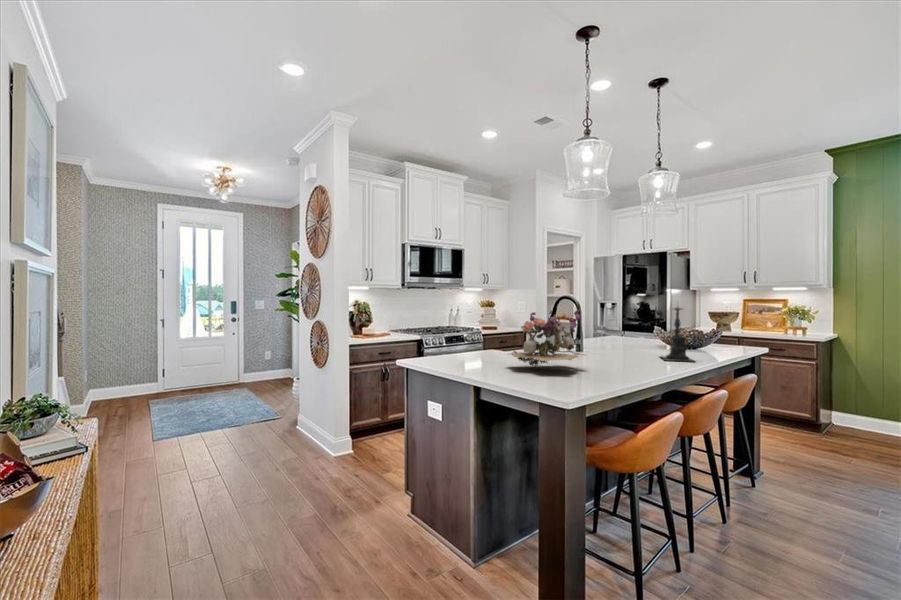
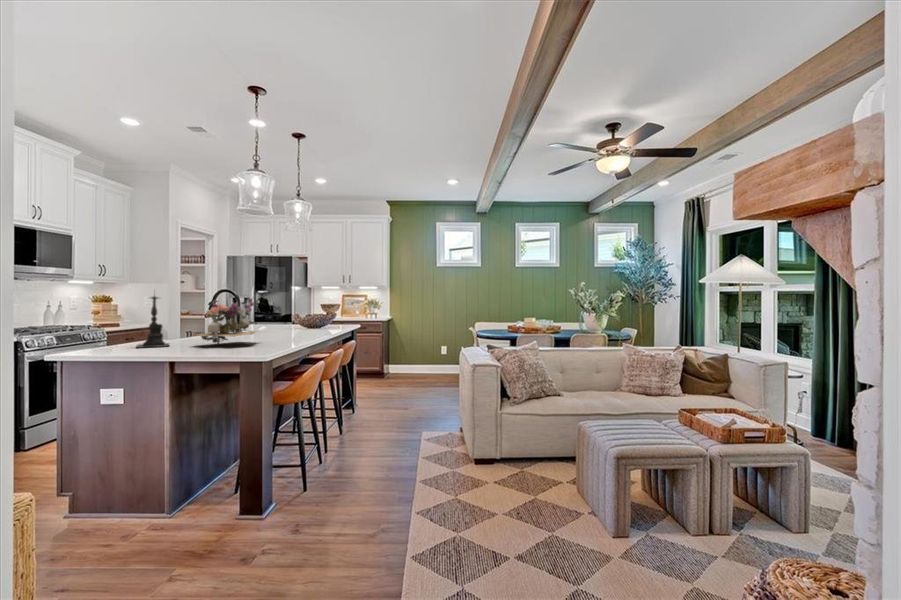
candle holder: present [660,307,694,362] -> present [137,295,169,348]

